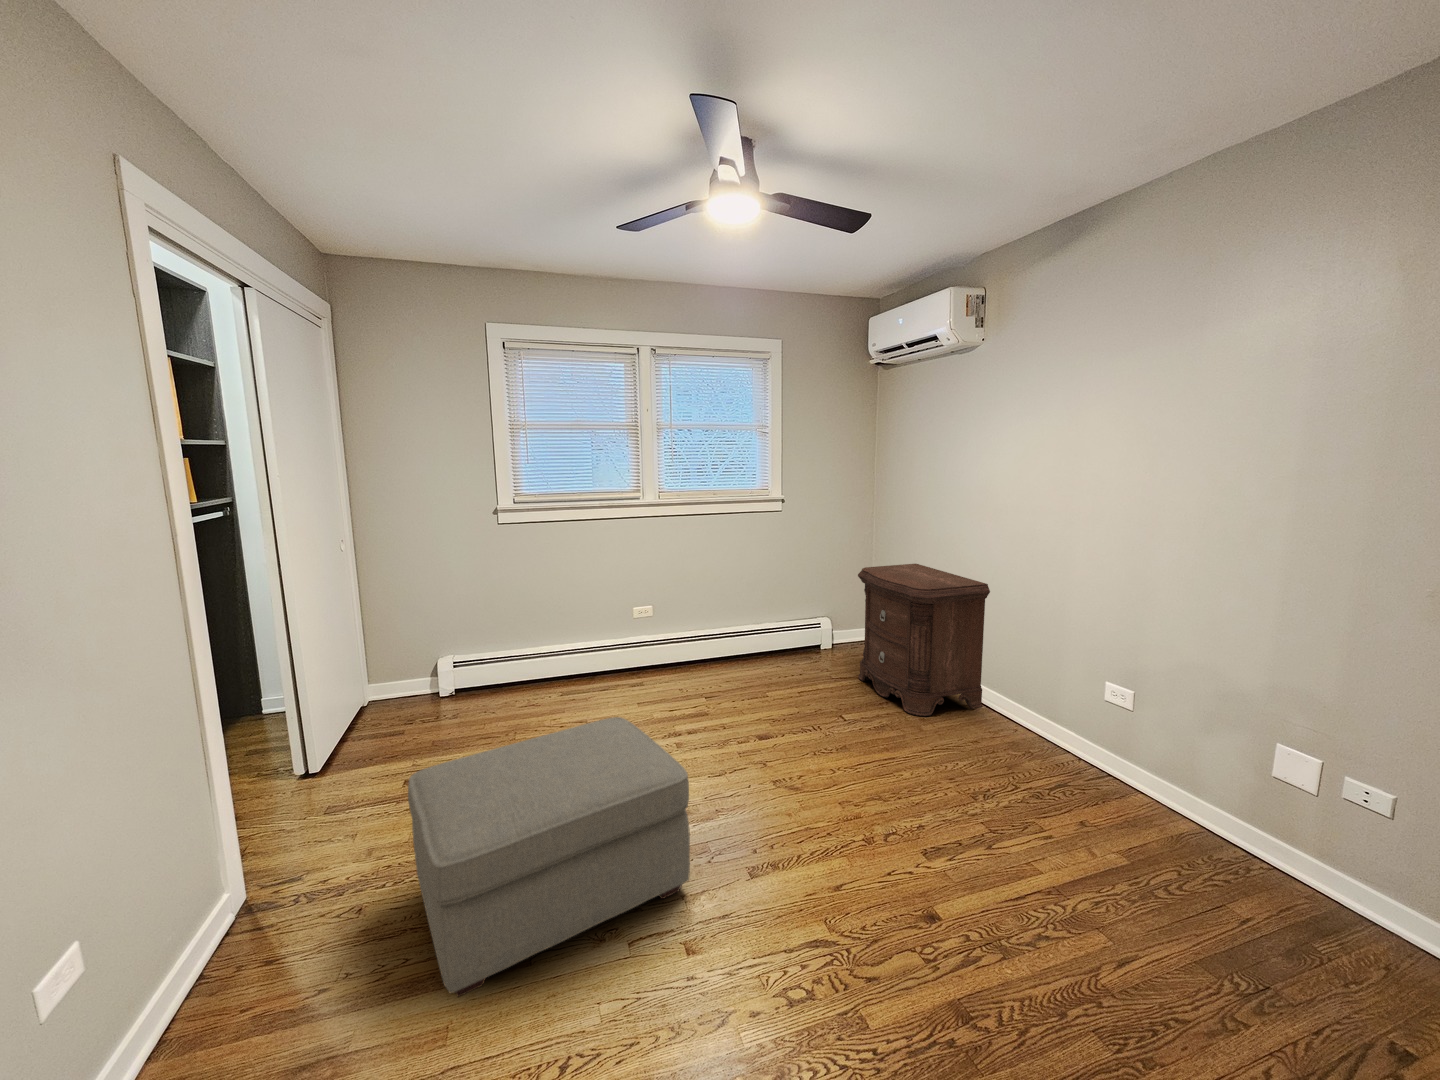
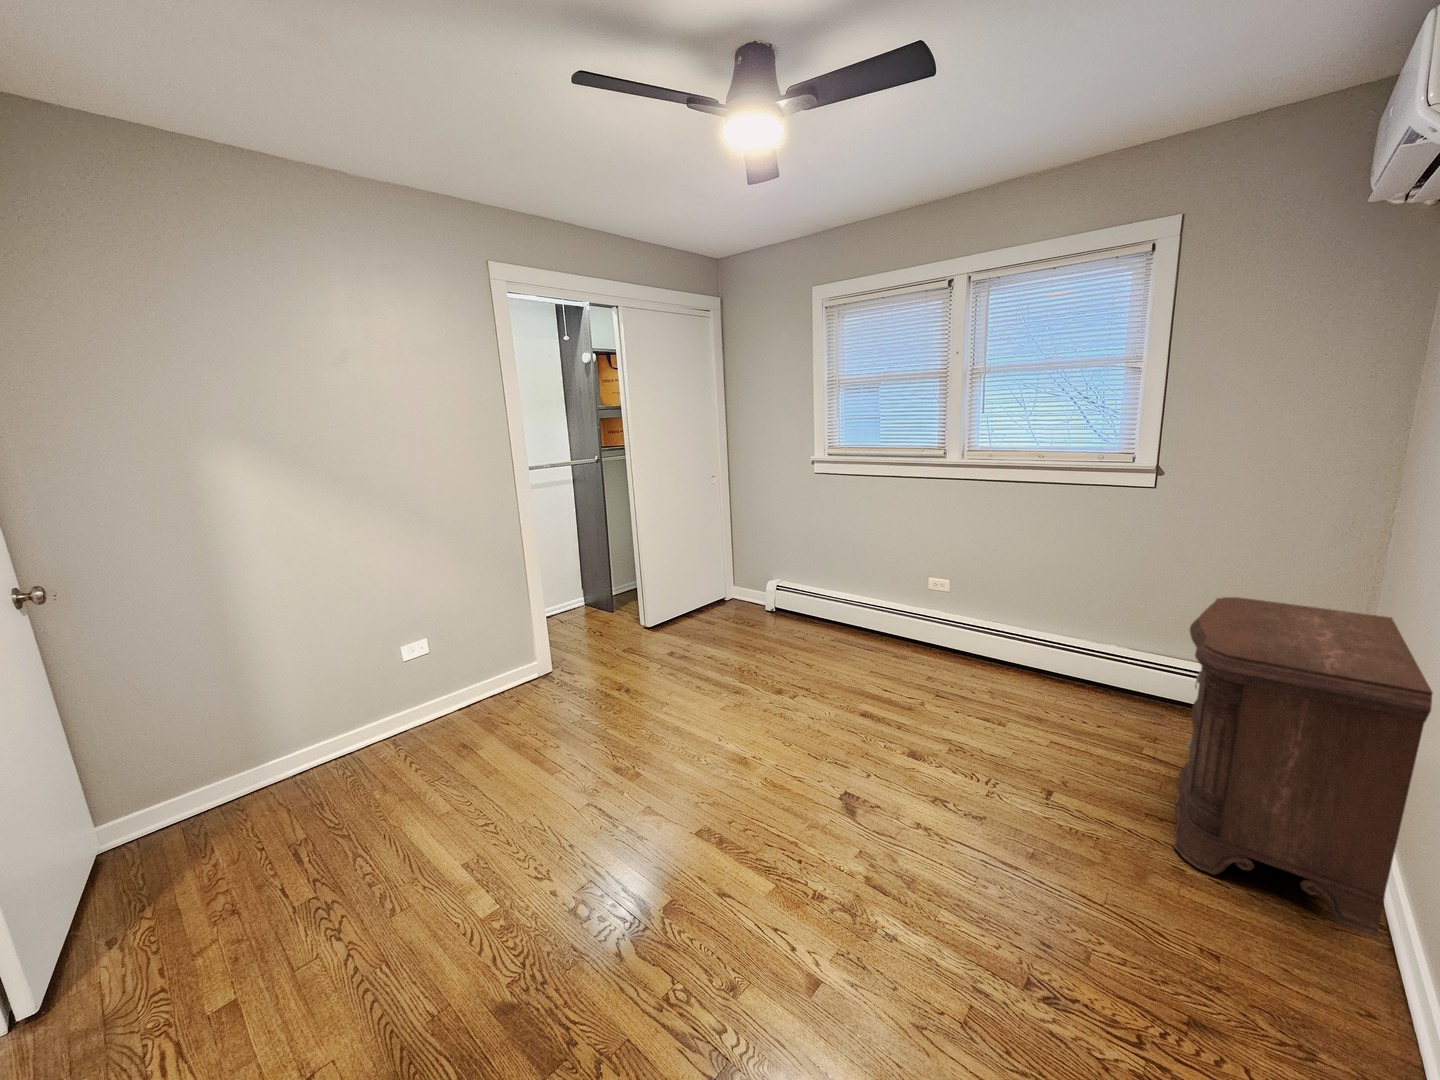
ottoman: present [408,717,690,997] -> none [494,632,711,802]

